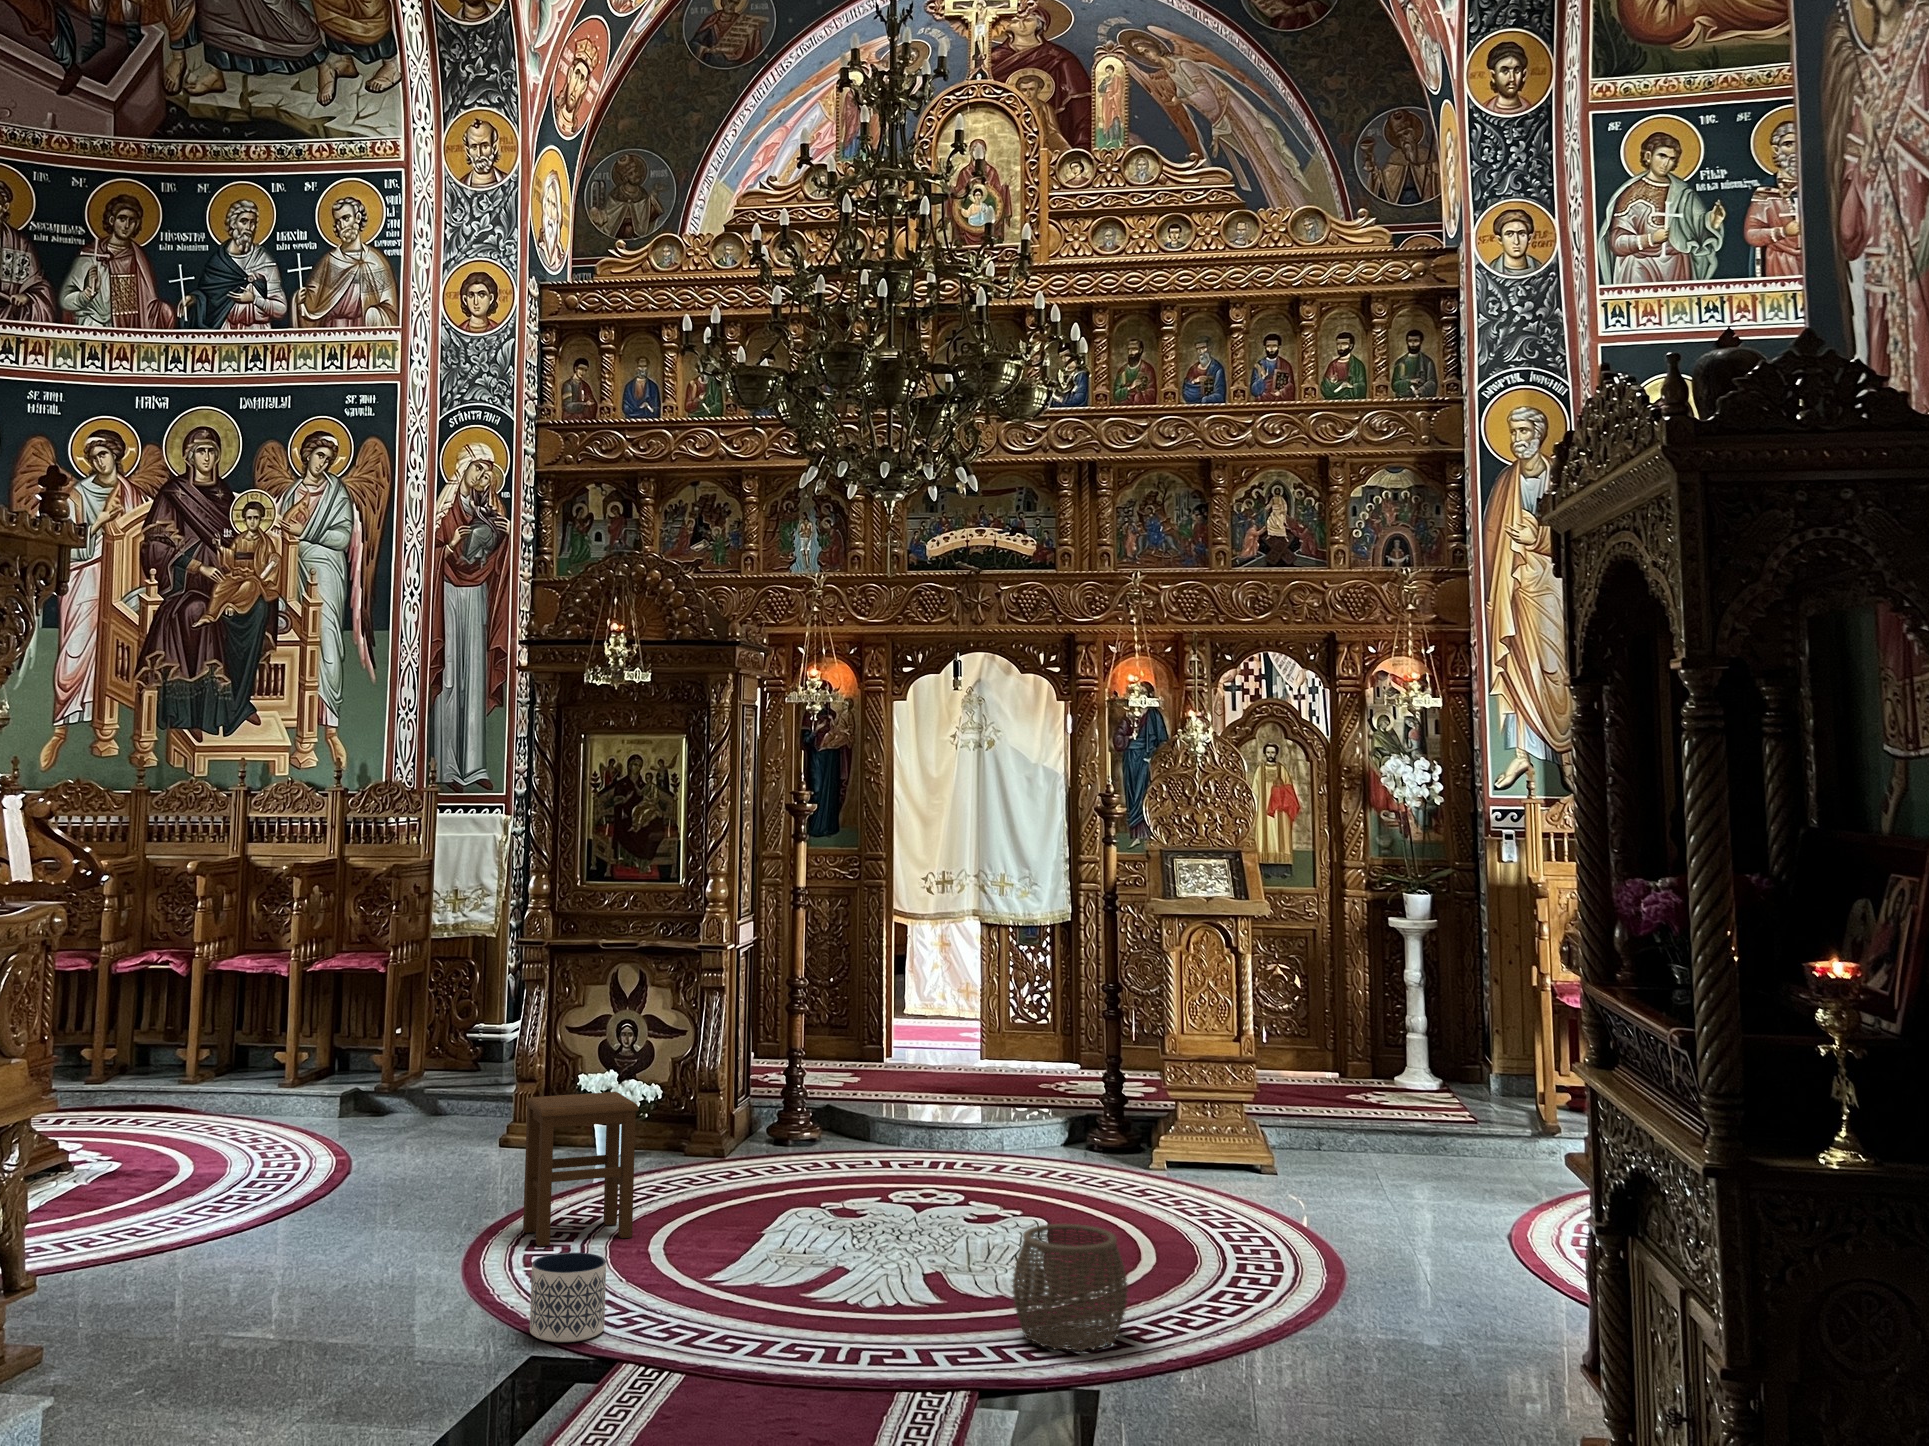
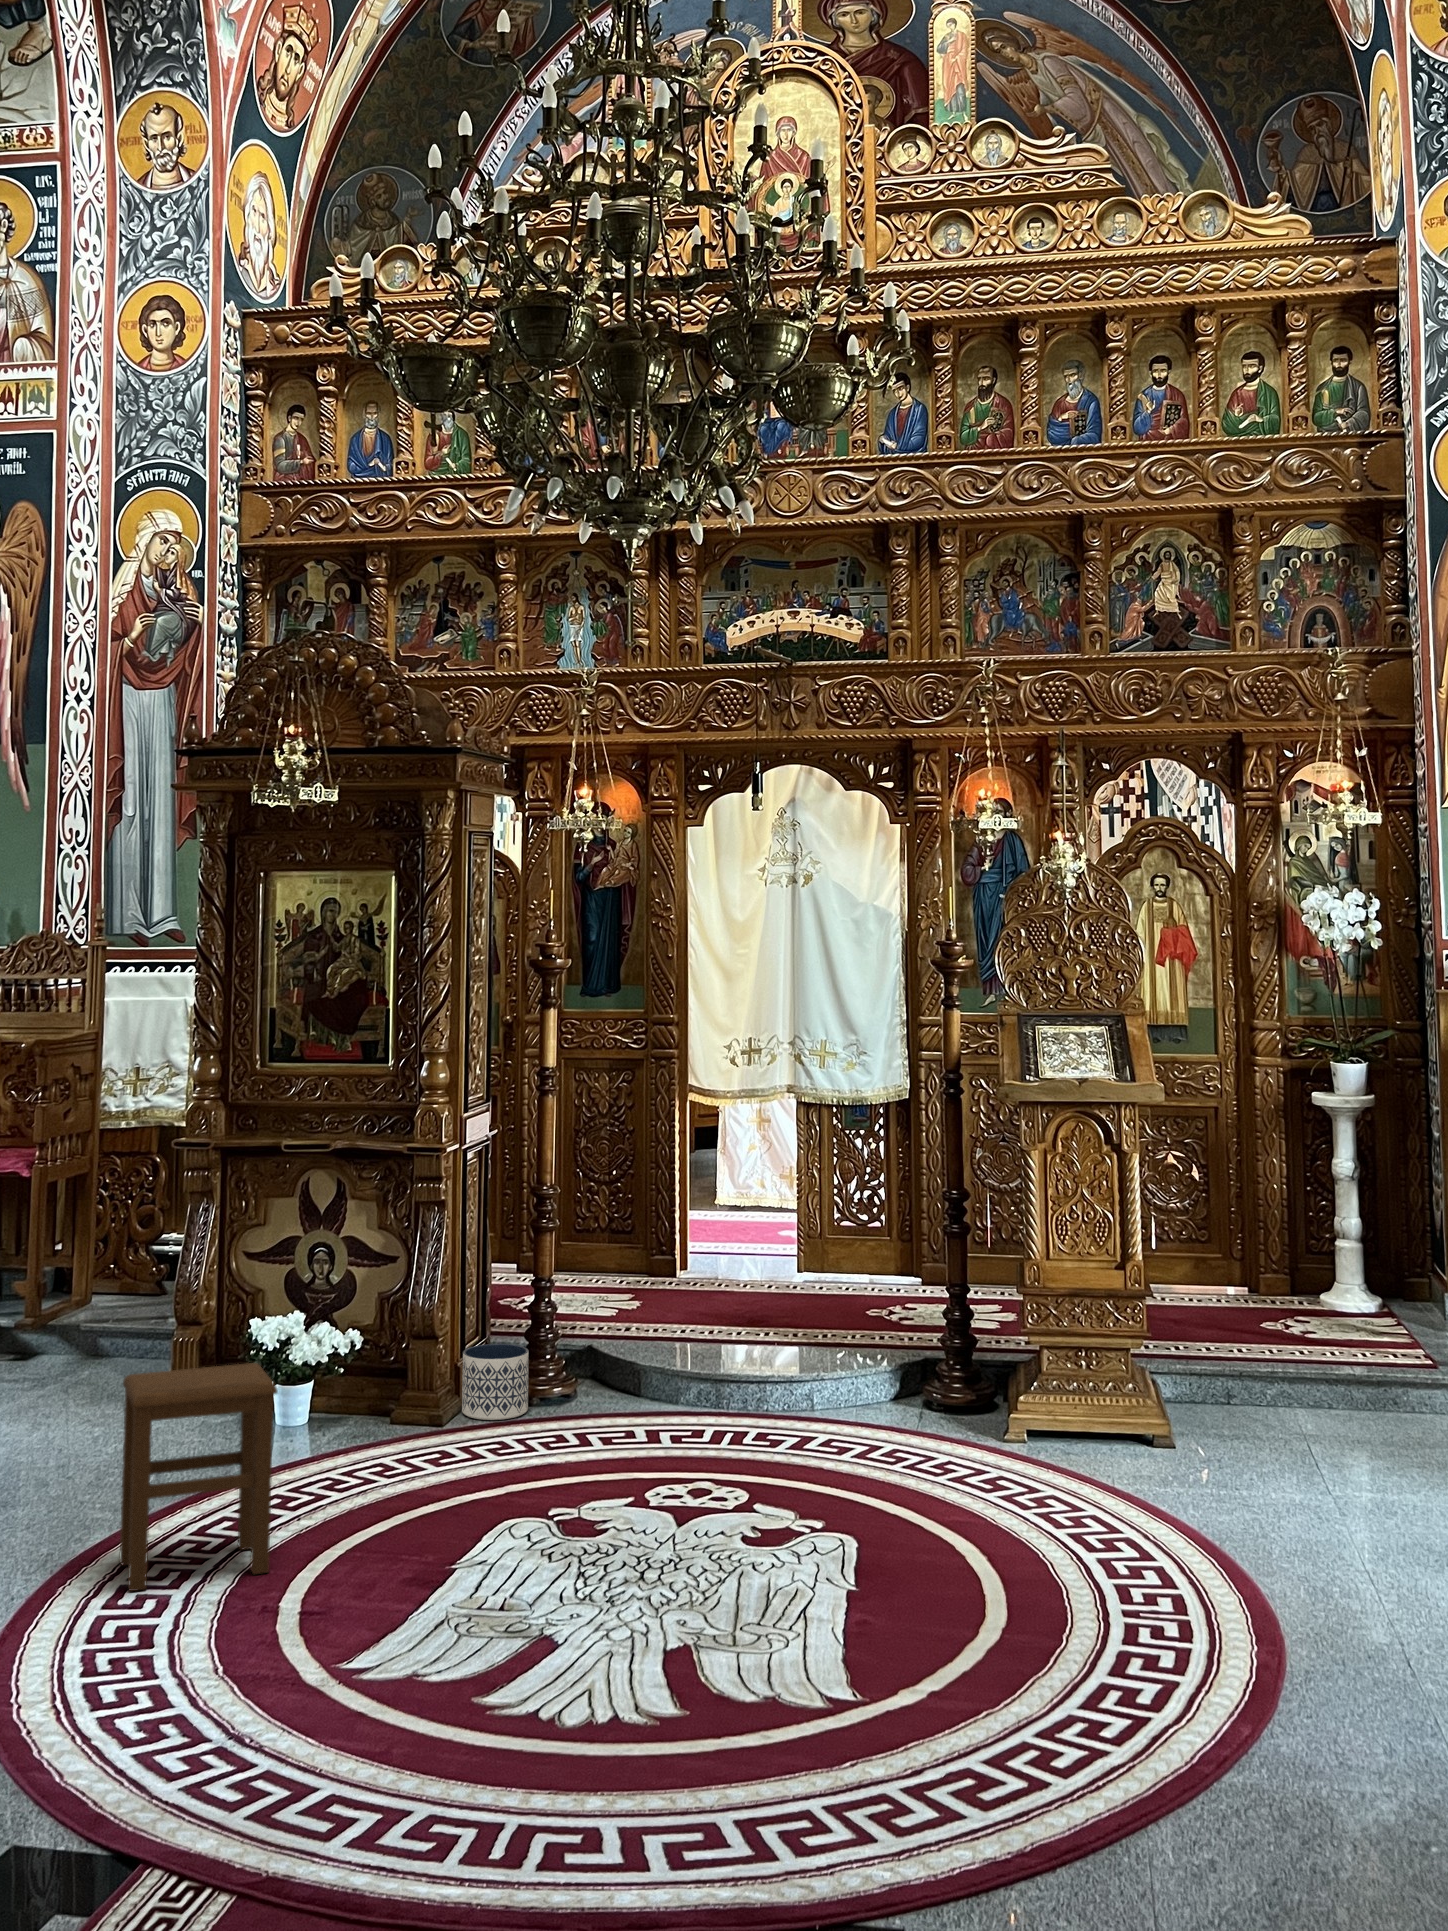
woven basket: present [1012,1224,1128,1351] -> none [783,1591,961,1804]
planter: present [530,1253,606,1342] -> present [462,1344,528,1420]

